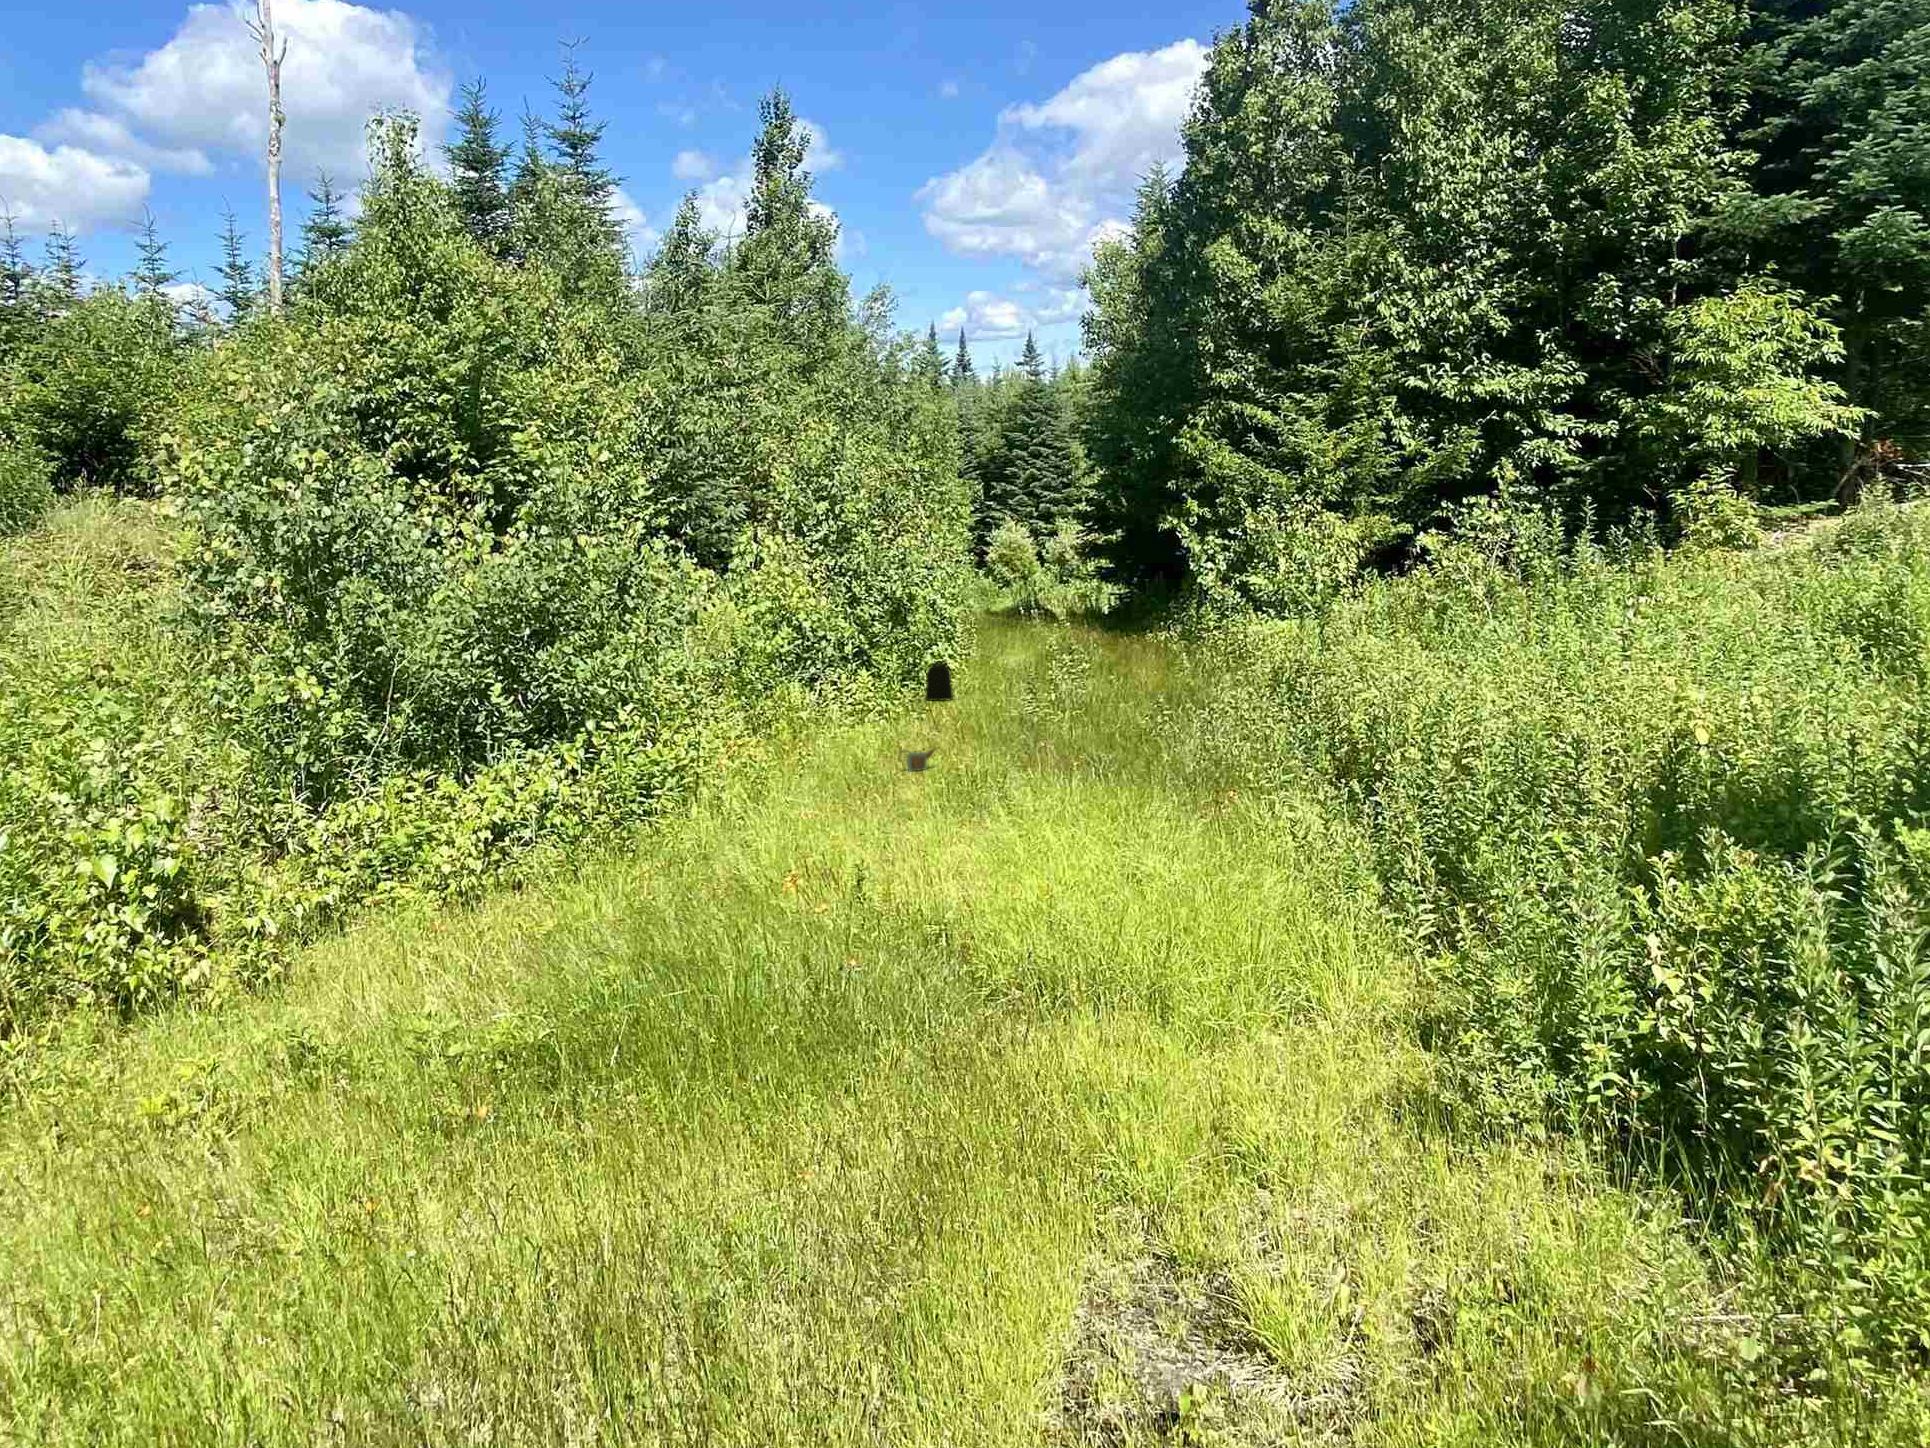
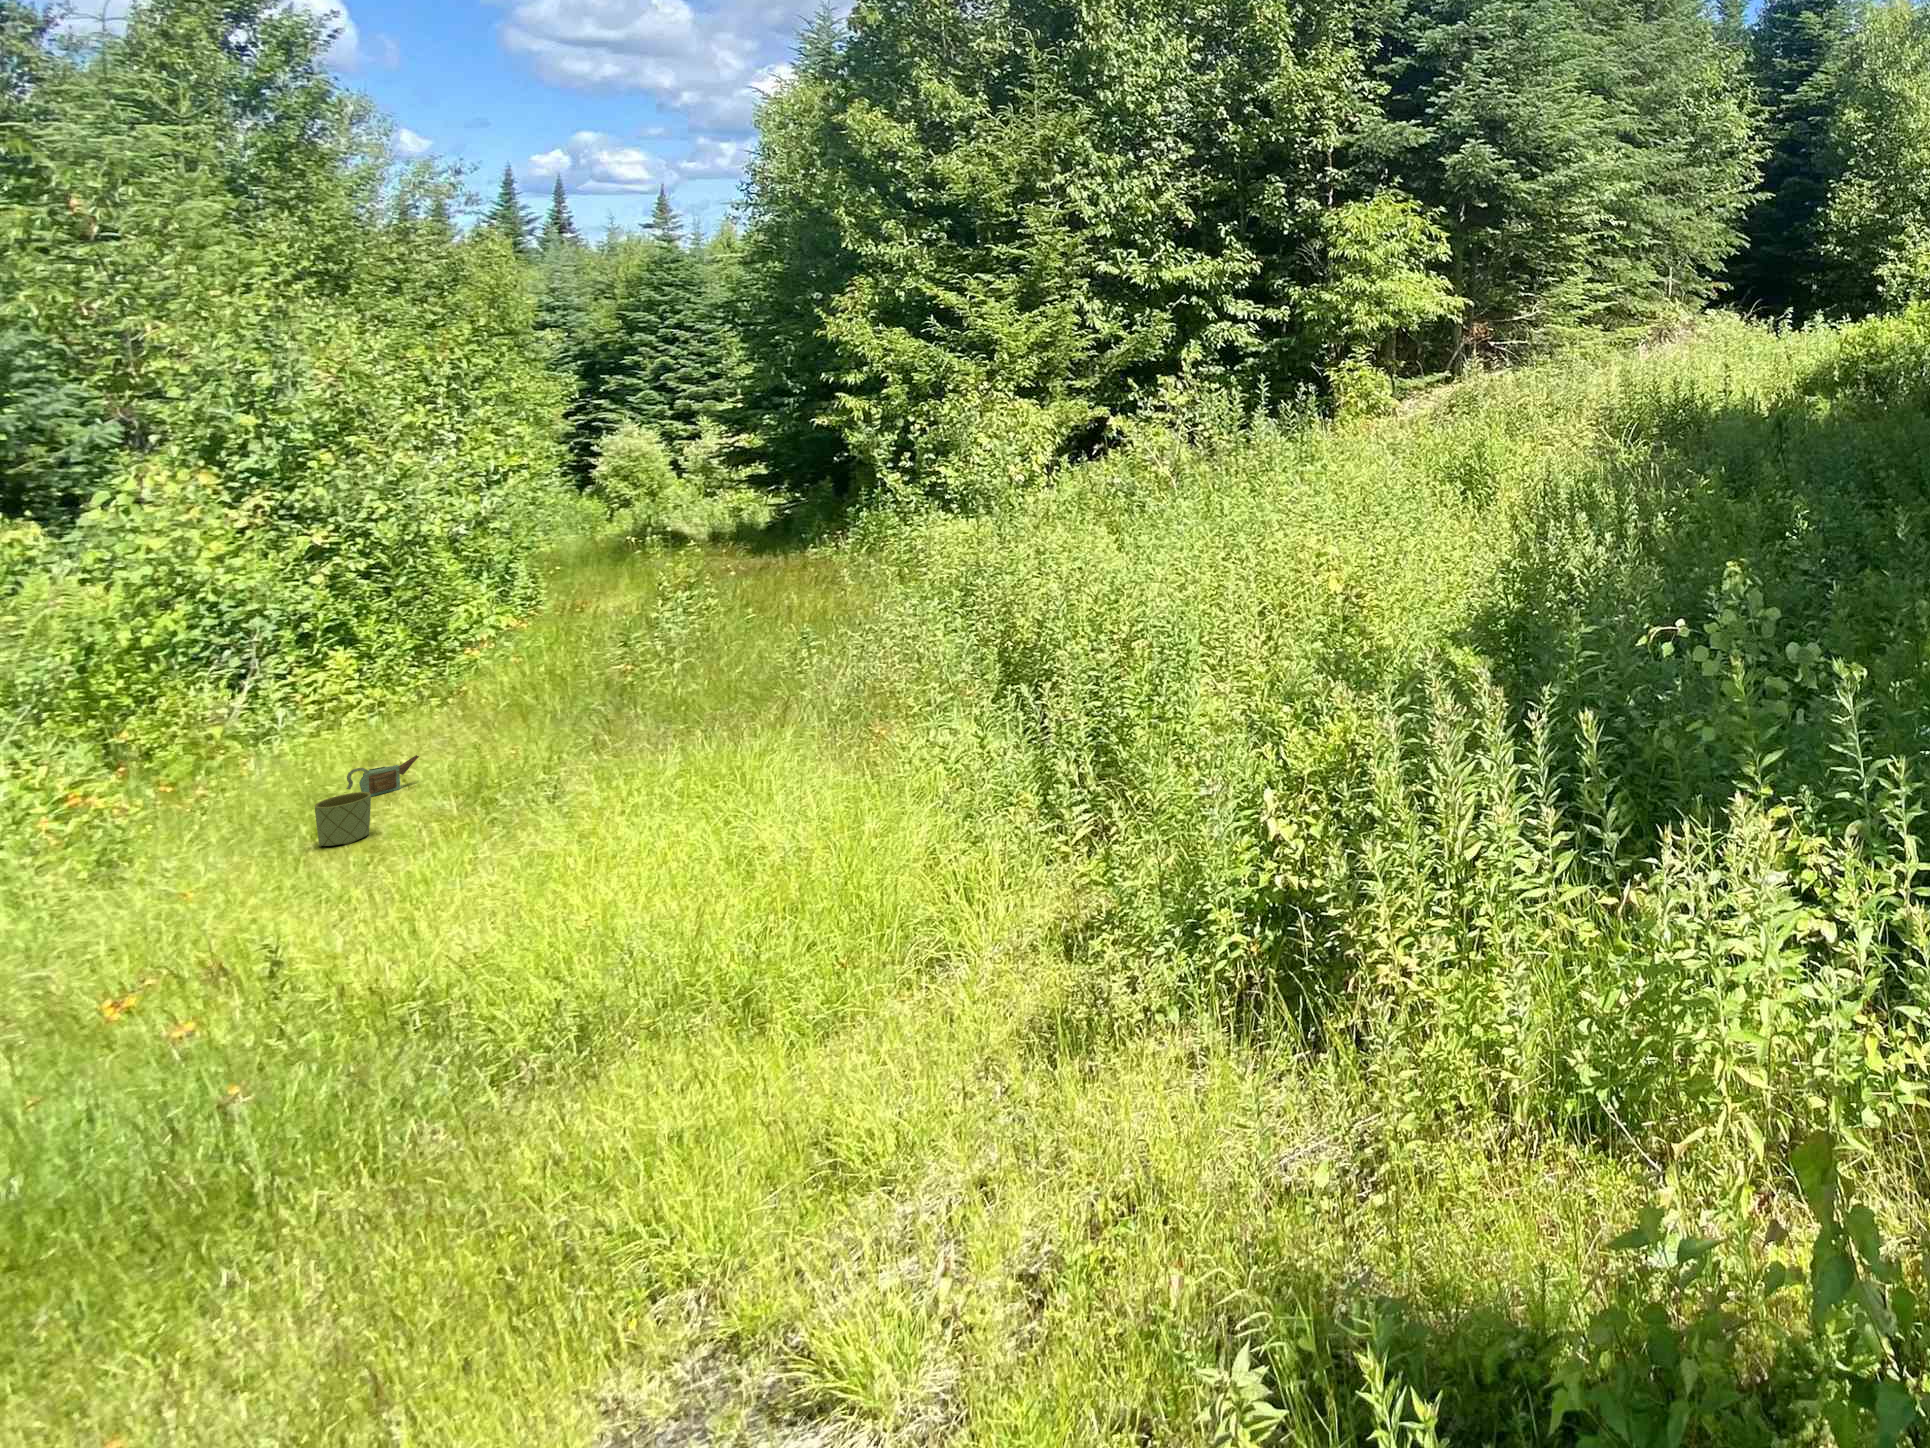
backpack: present [925,662,953,701] -> none [422,635,474,693]
planter: none [889,768,917,804] -> present [315,792,371,847]

